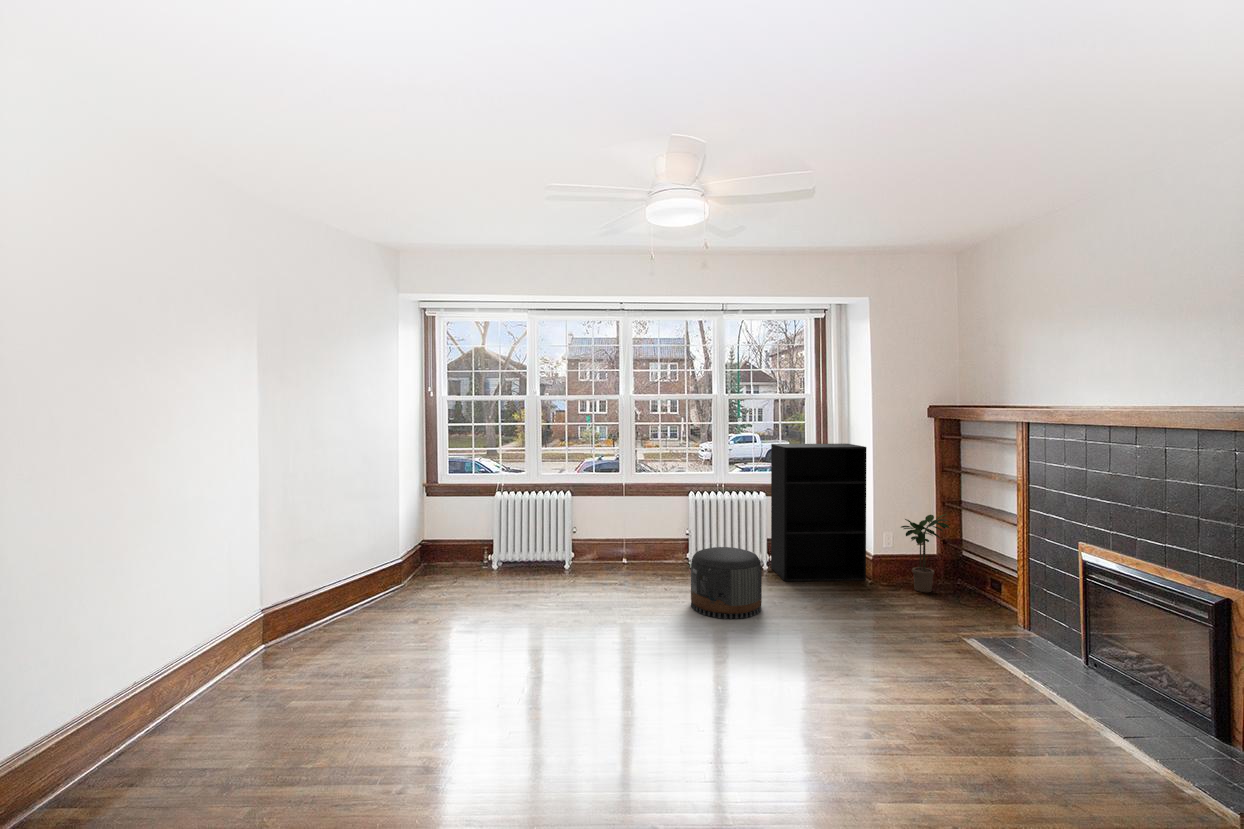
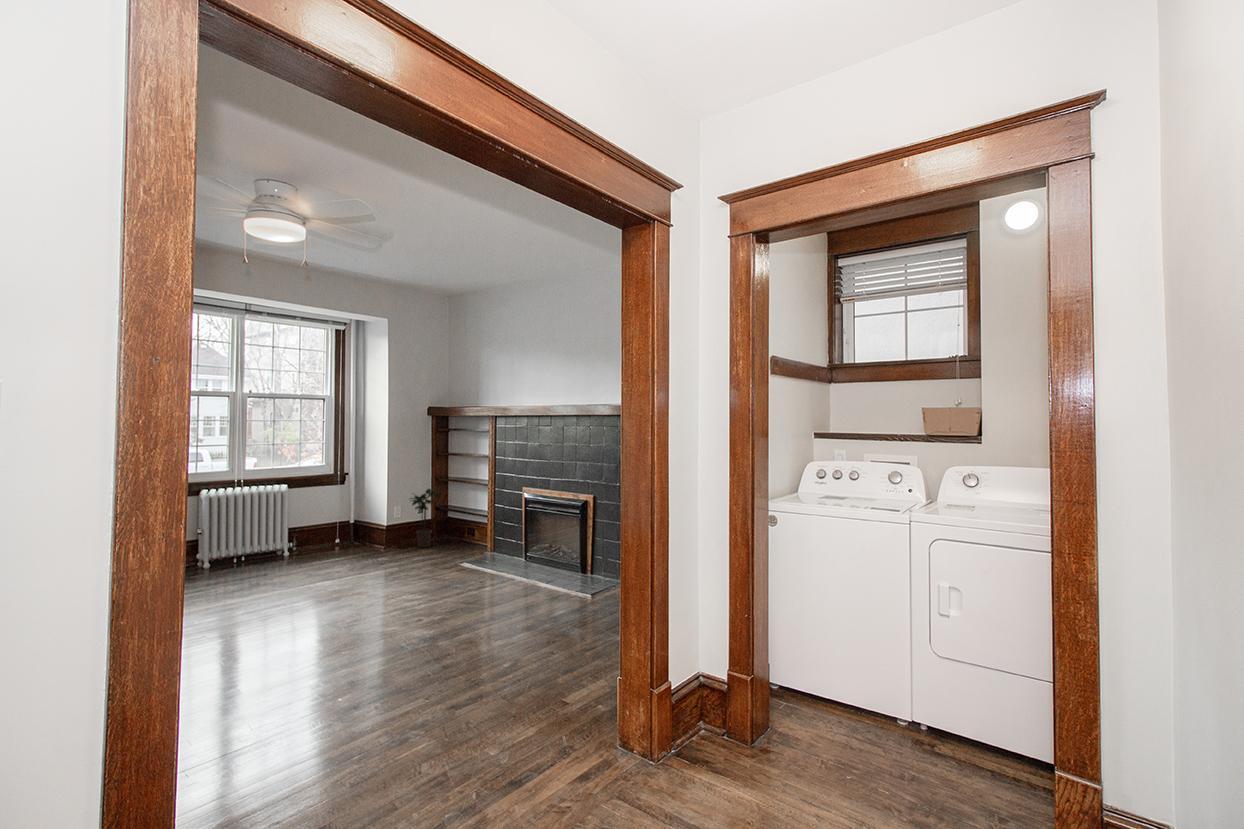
bookshelf: present [771,444,866,581] -> none [292,438,381,559]
pouf: present [691,547,762,619] -> none [224,528,298,591]

